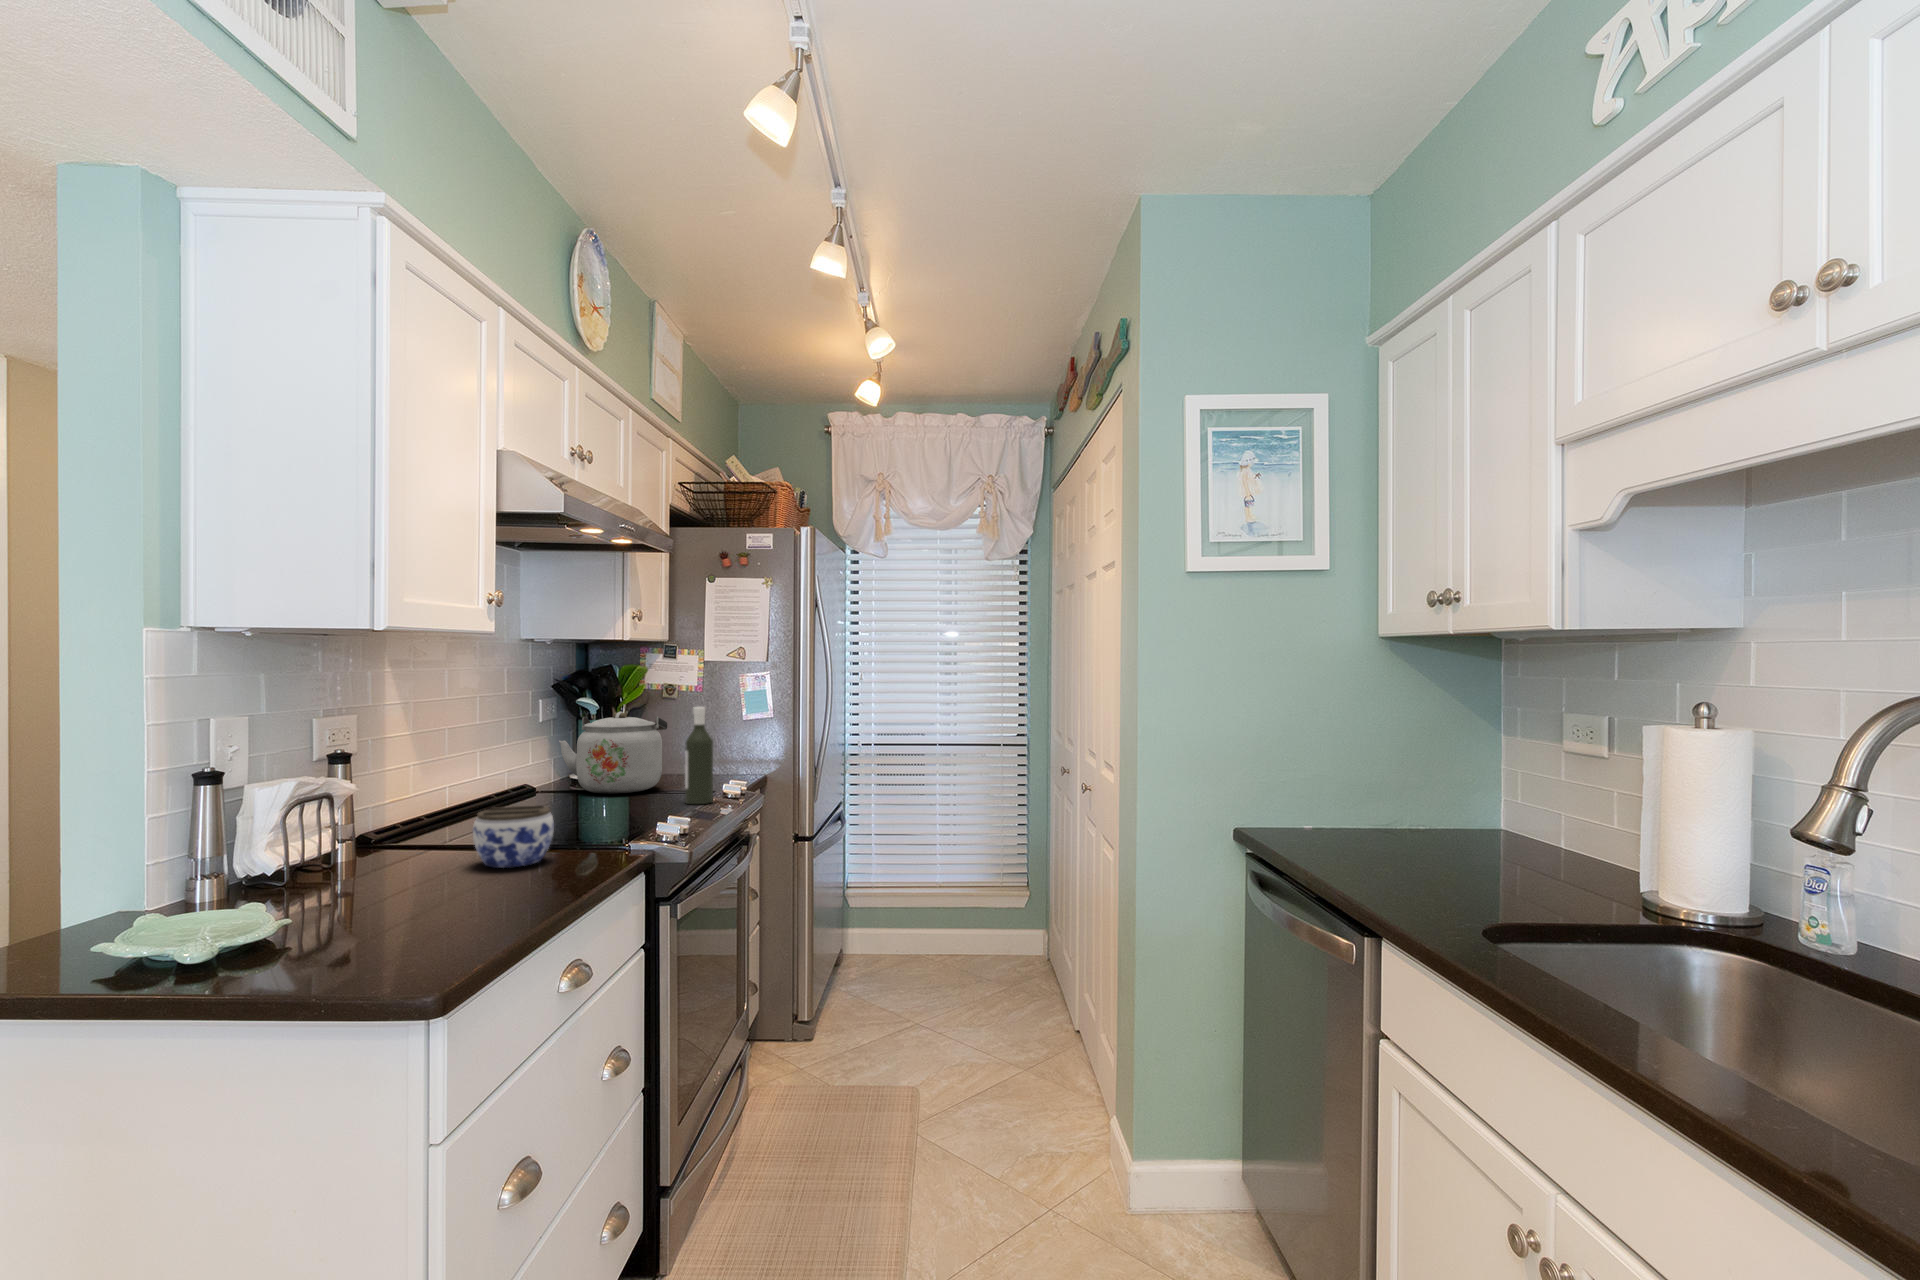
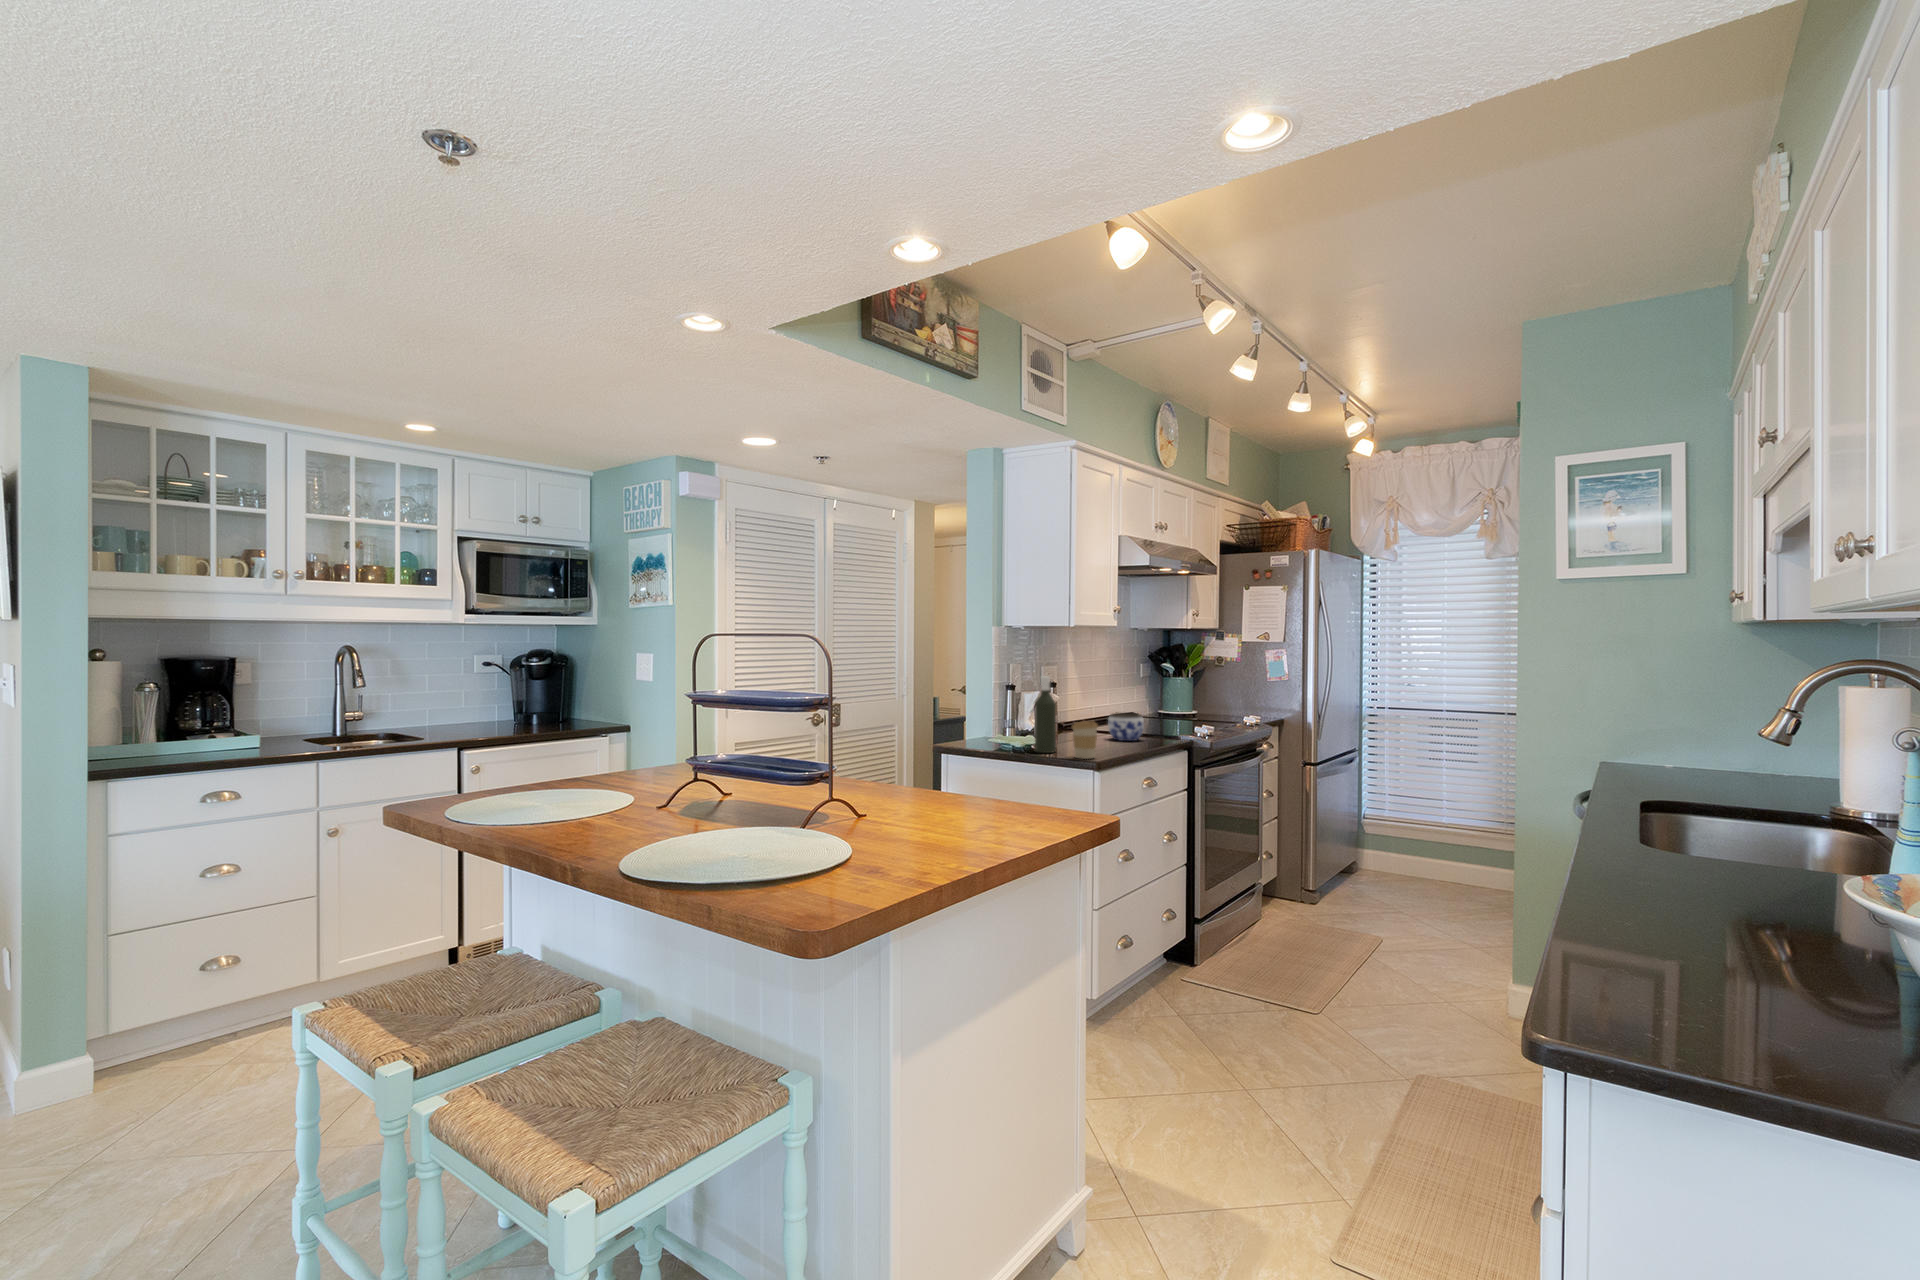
bottle: present [685,707,713,804] -> present [1035,676,1056,753]
kettle: present [559,712,667,794] -> none [1153,673,1217,721]
coffee cup: none [364,862,443,970] -> present [1072,721,1098,759]

